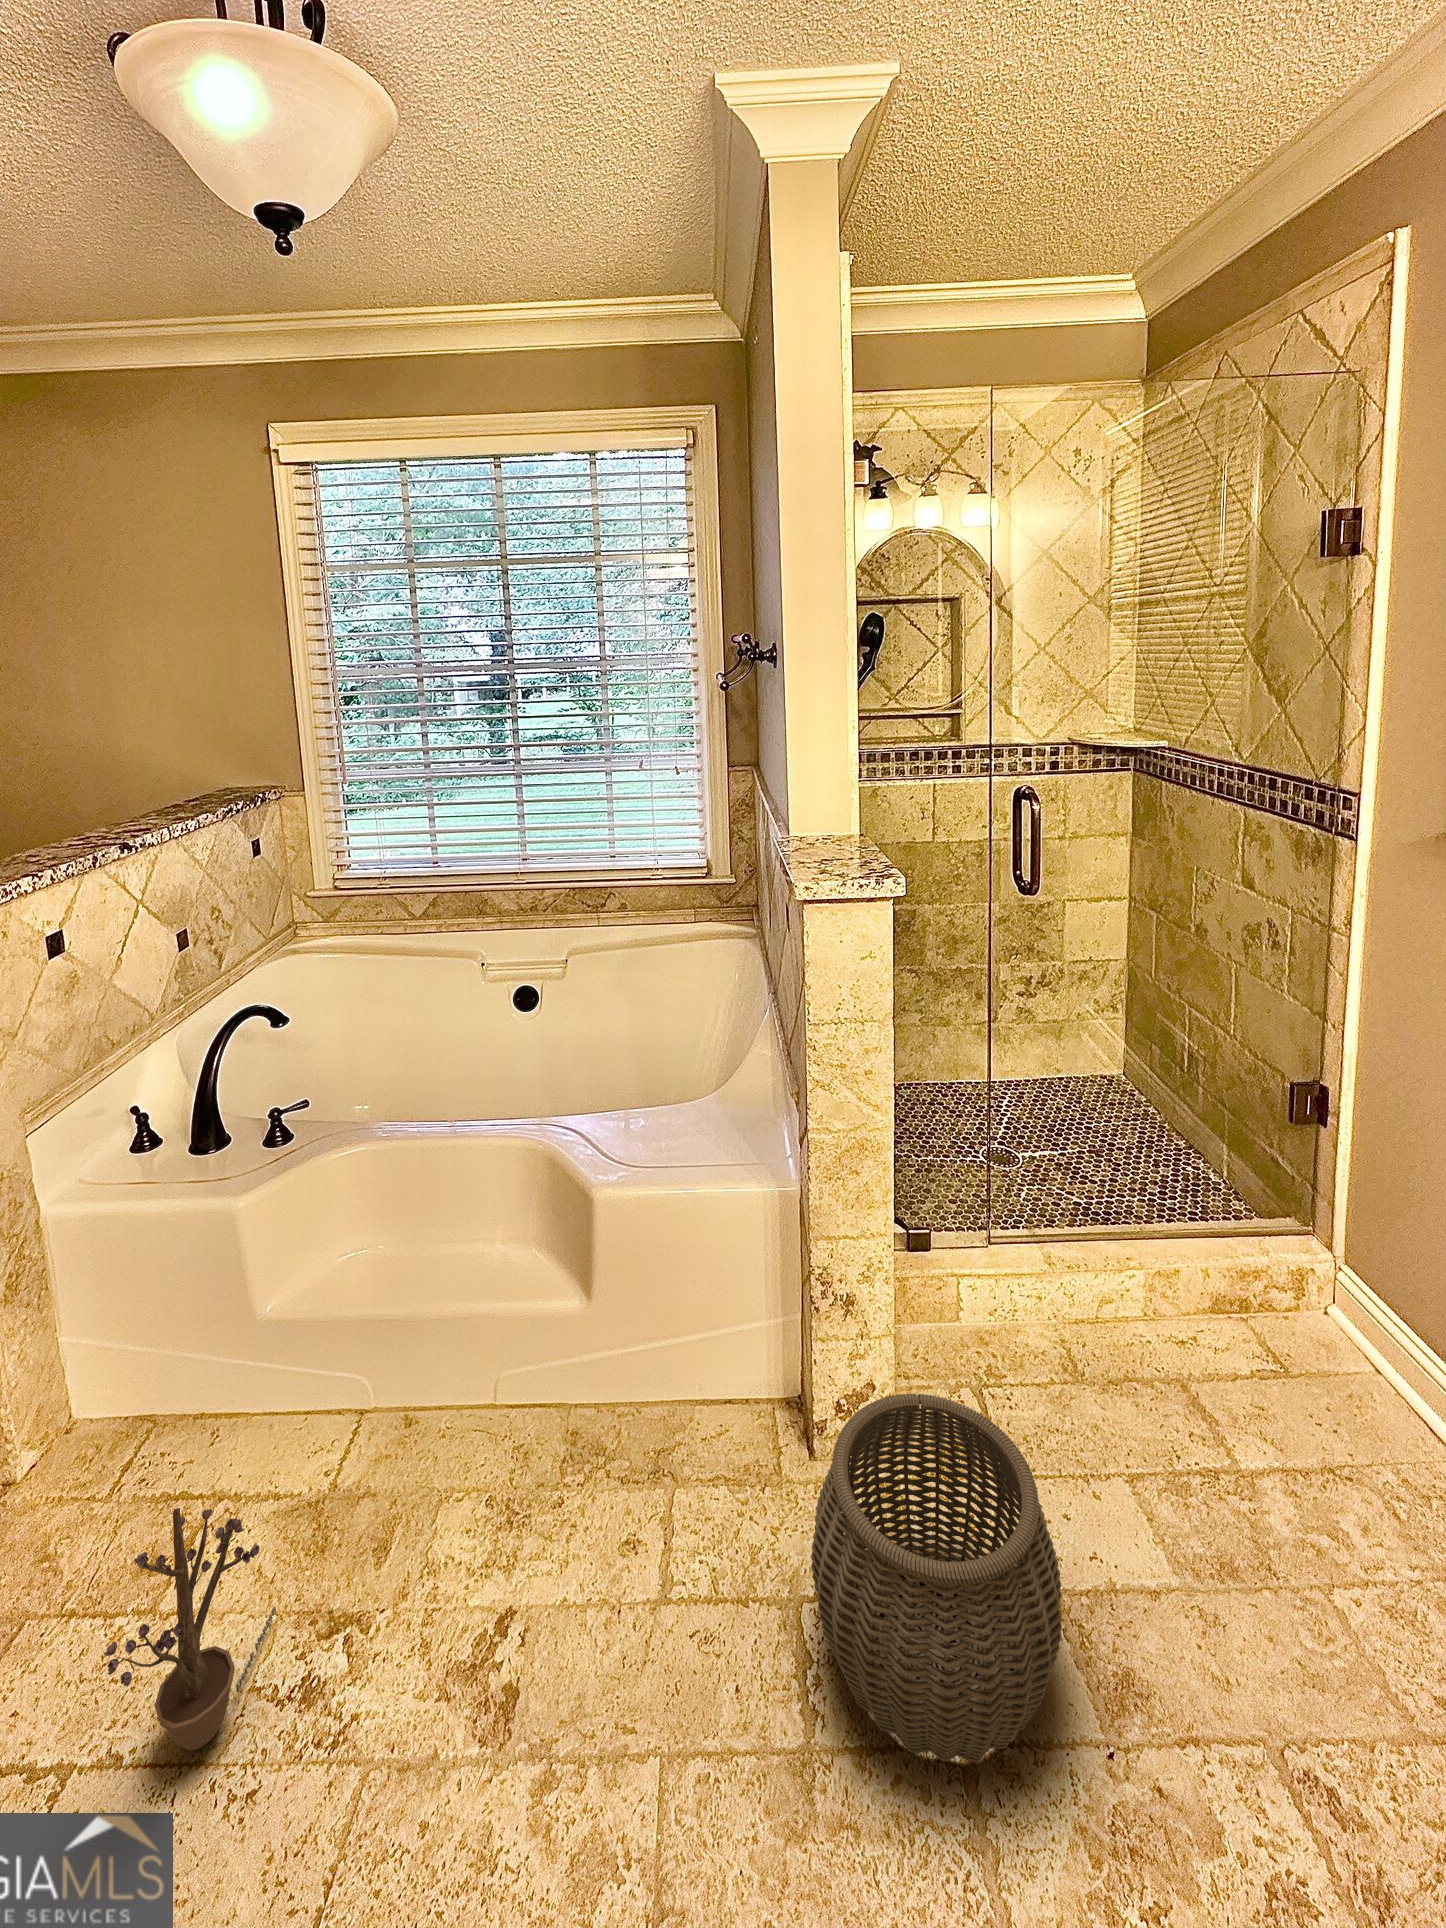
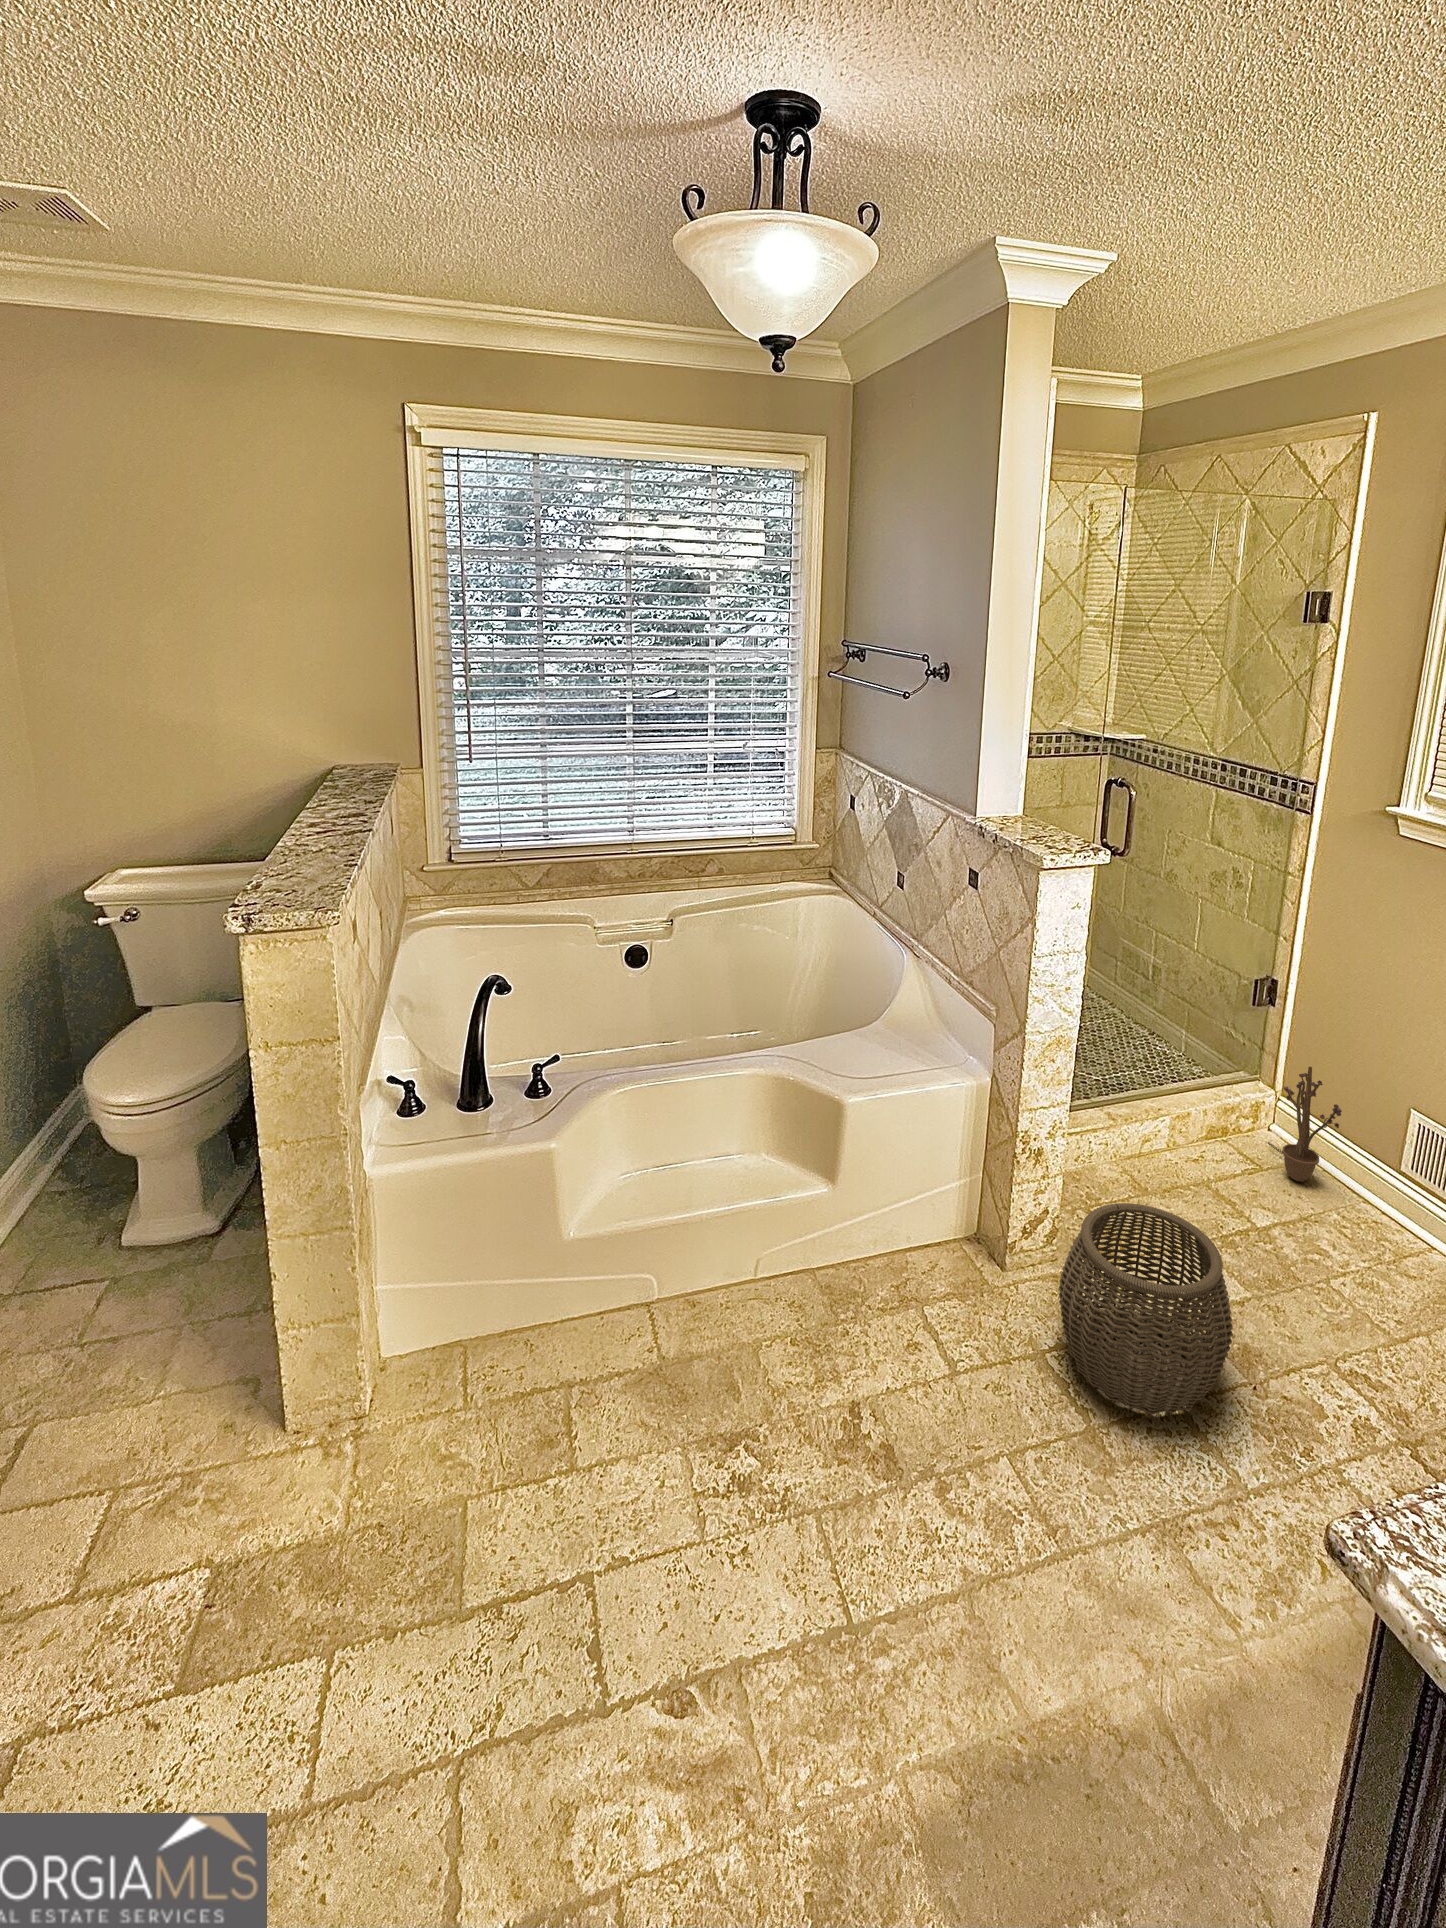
decorative plant: present [104,1508,276,1751] -> present [1268,1067,1342,1182]

